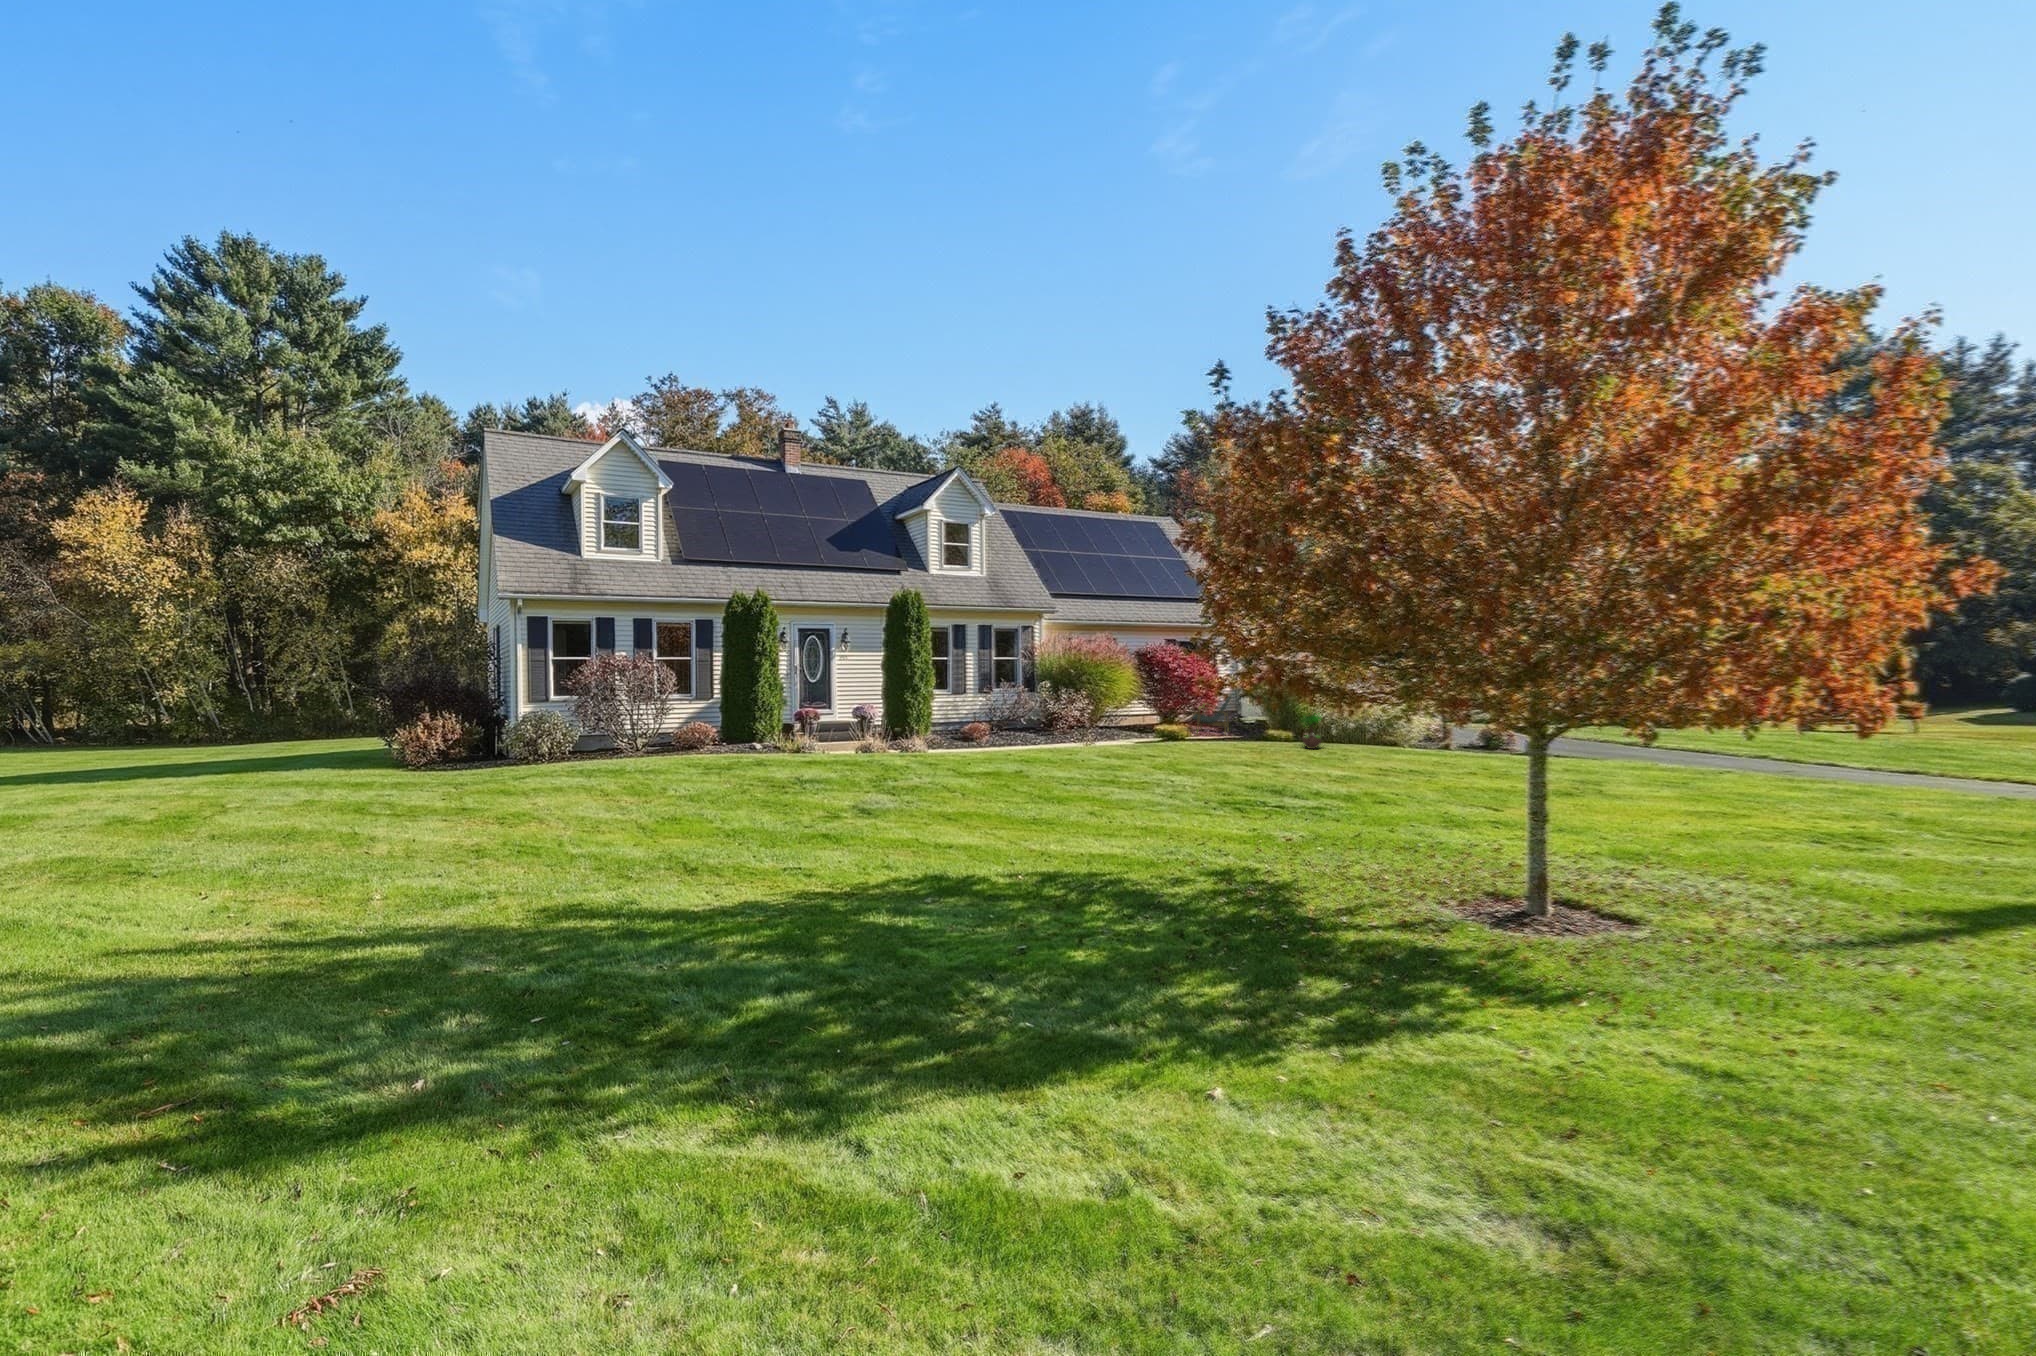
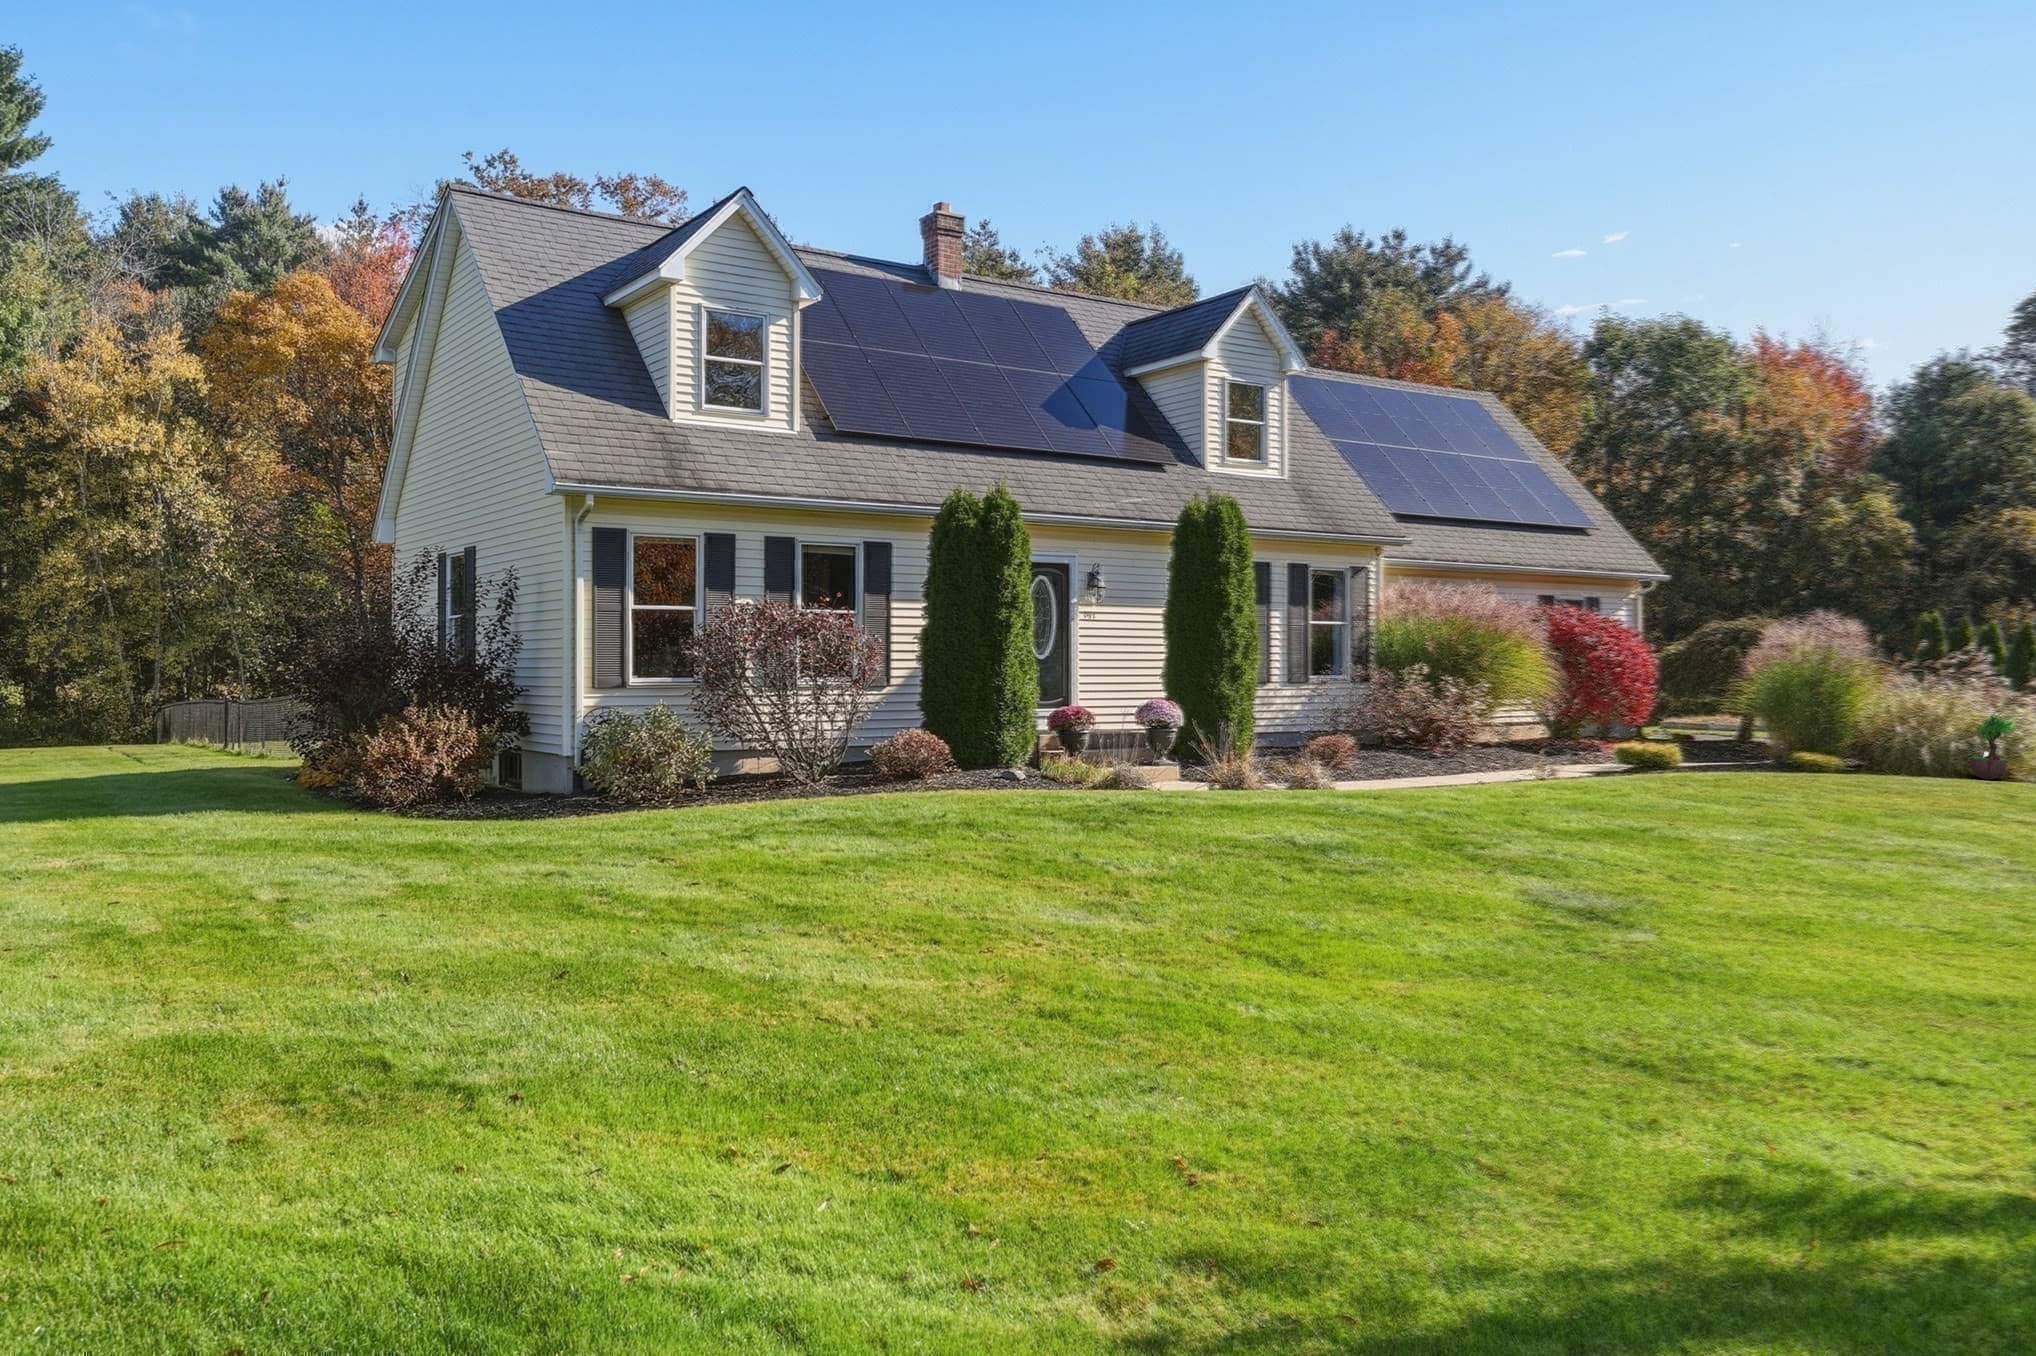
lounge chair: present [1193,696,1232,731] -> none [1706,689,1788,757]

